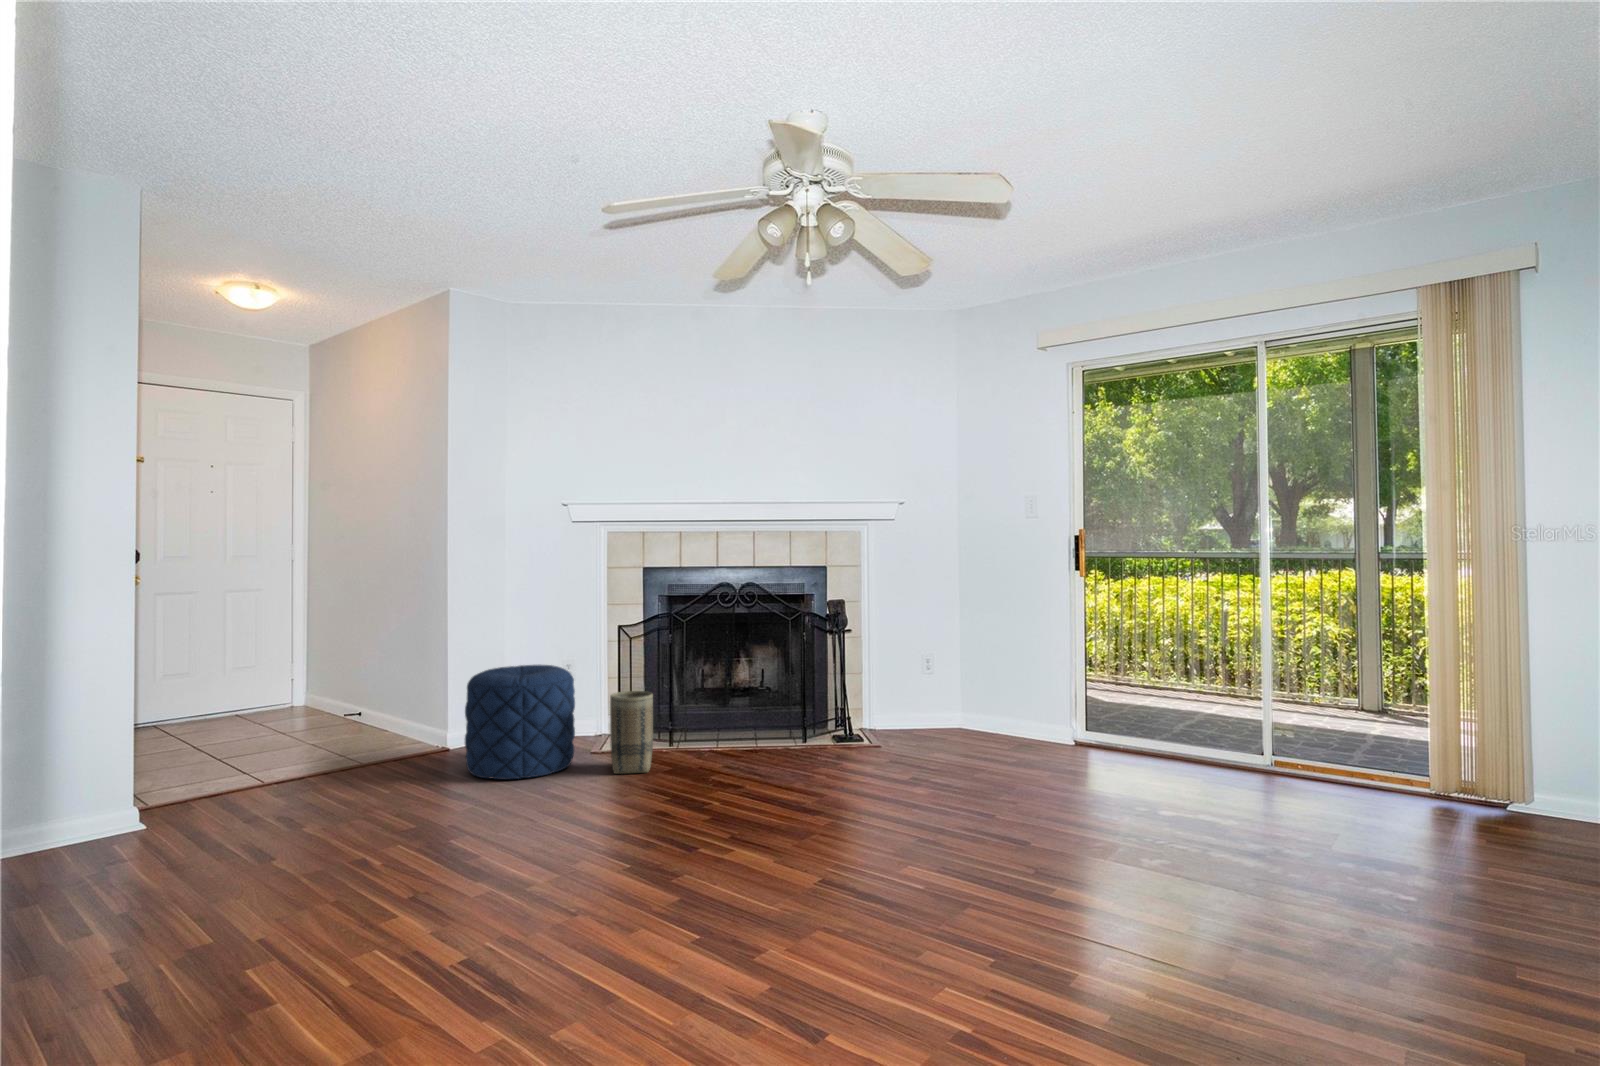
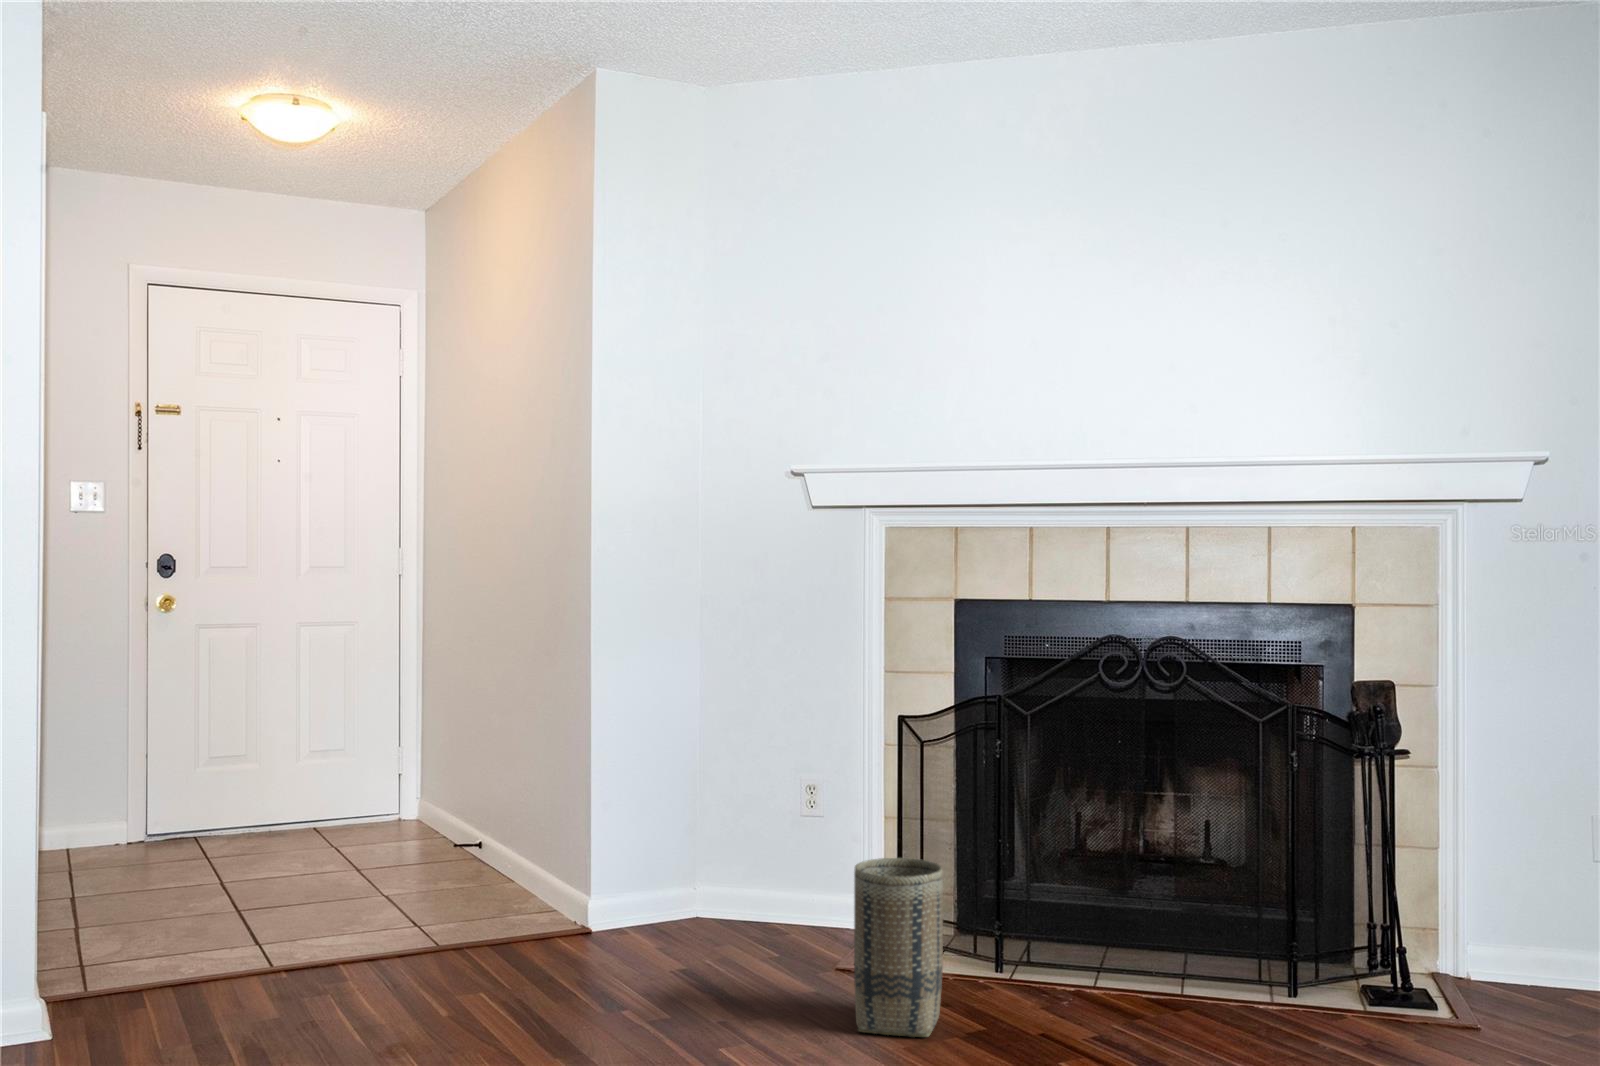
pouf: present [465,665,575,779] -> none [586,788,794,1020]

